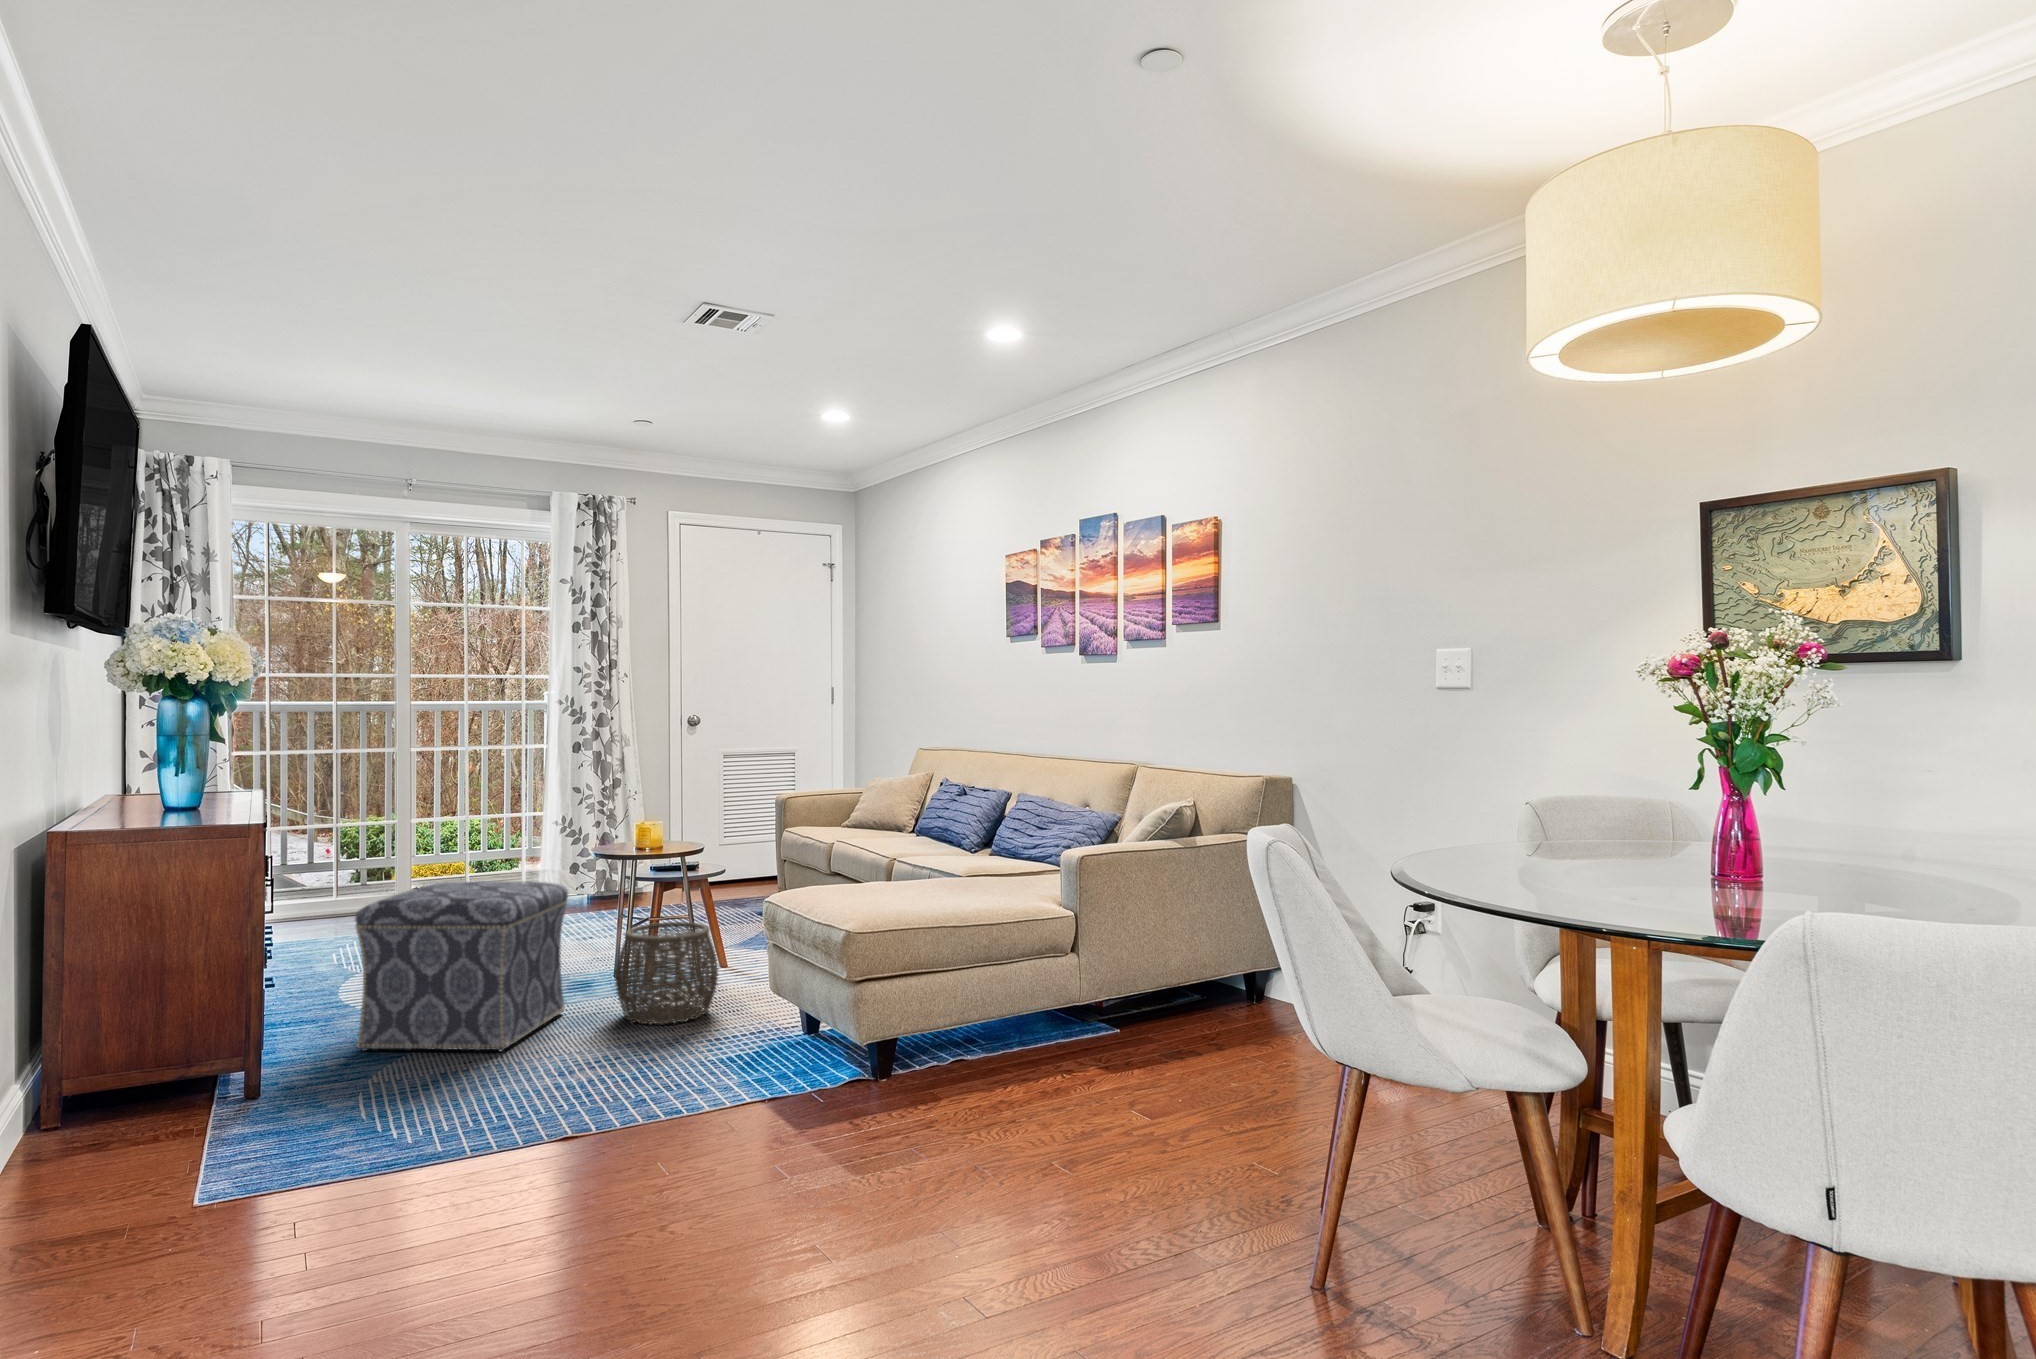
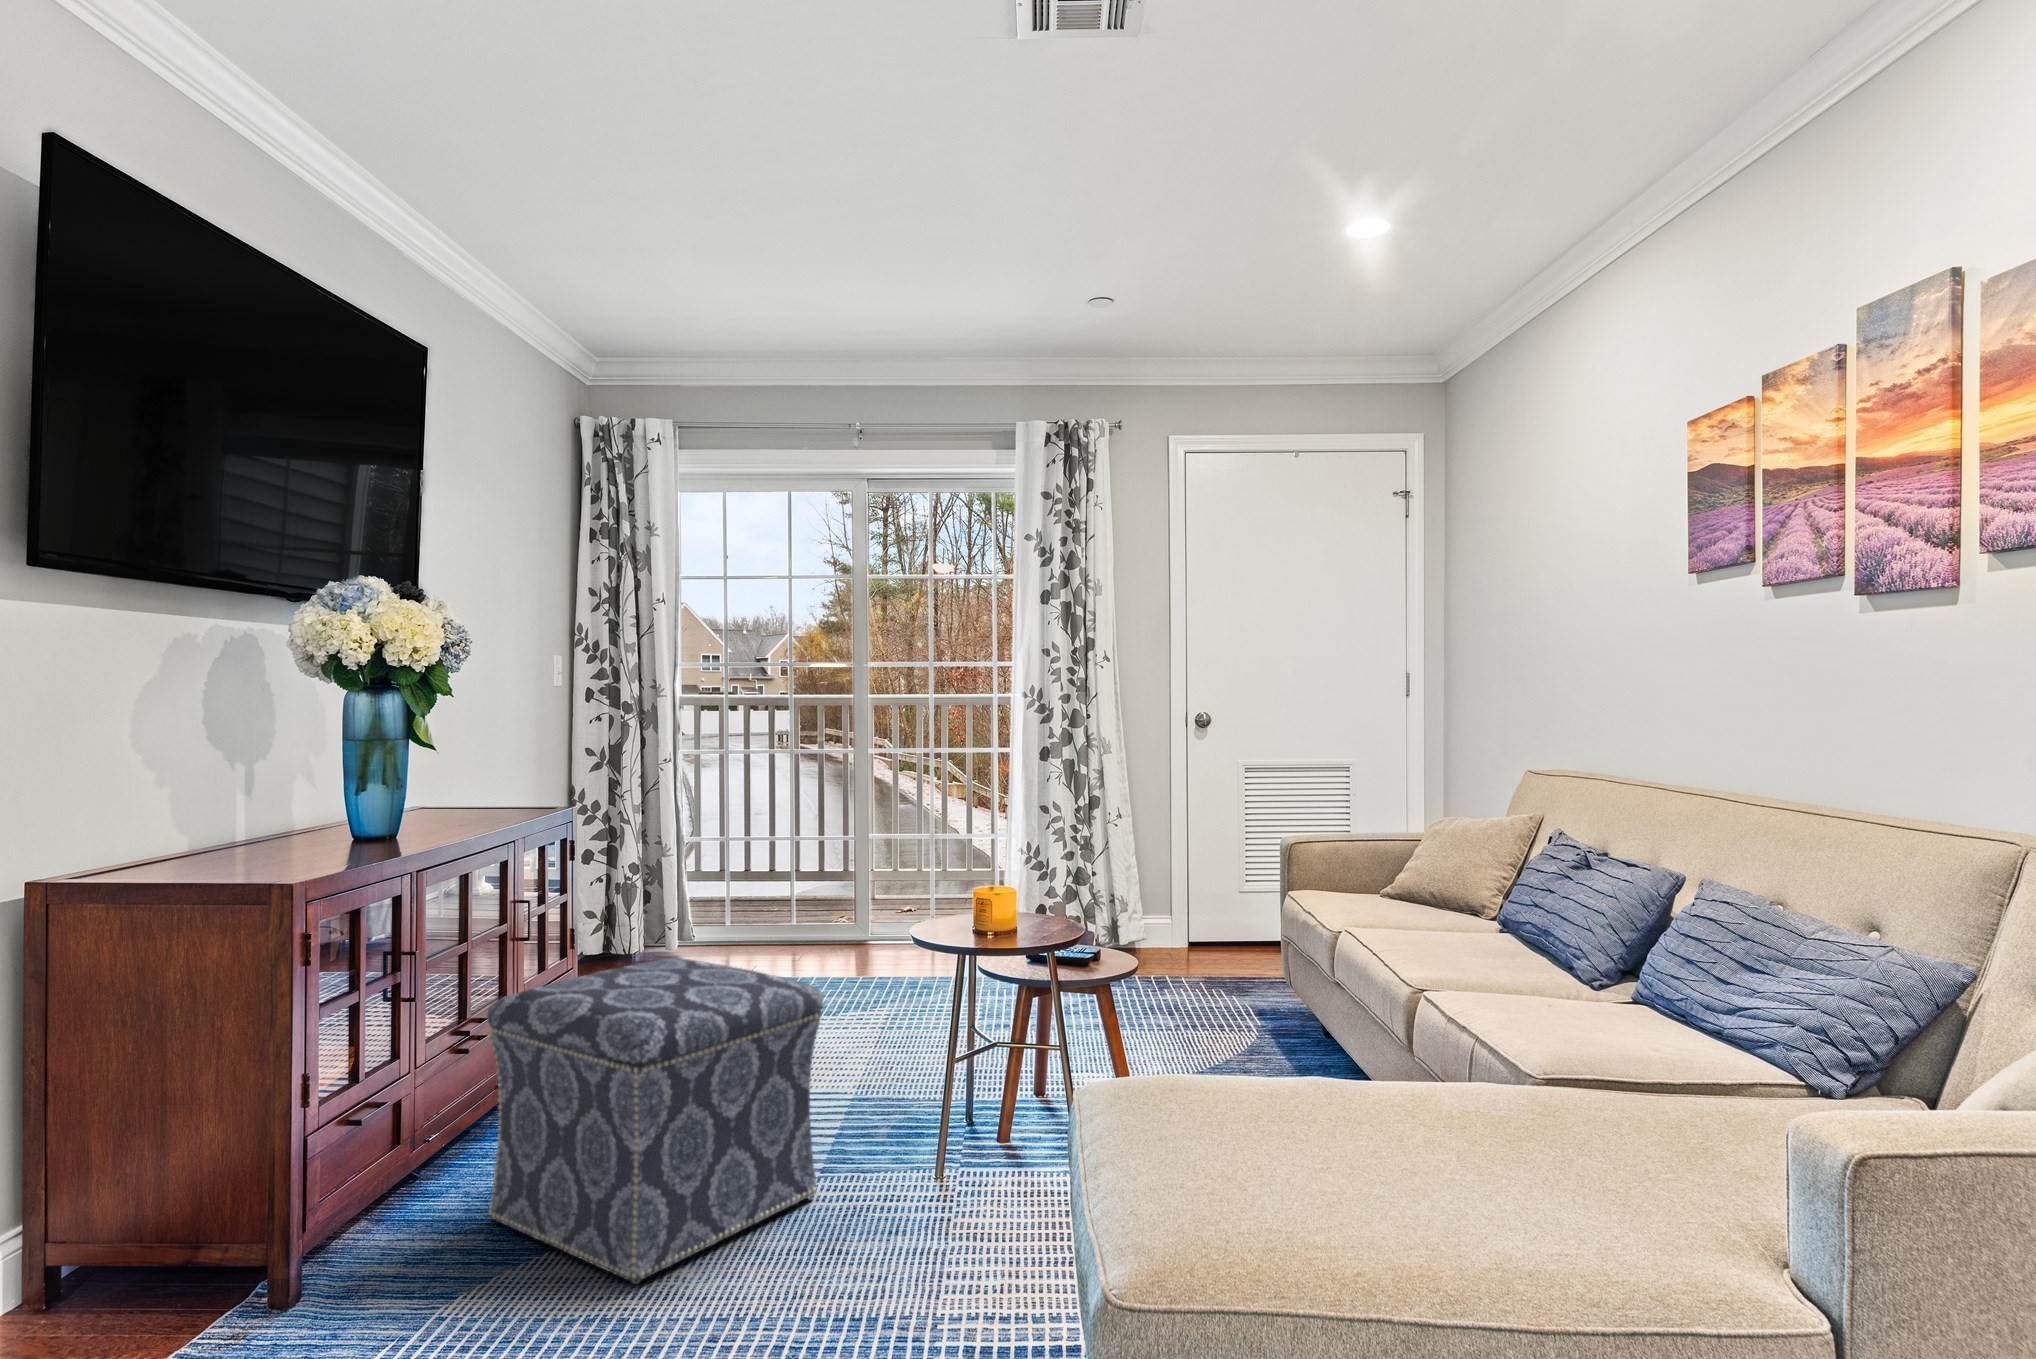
woven basket: present [615,922,718,1025] -> none [858,1071,1037,1282]

